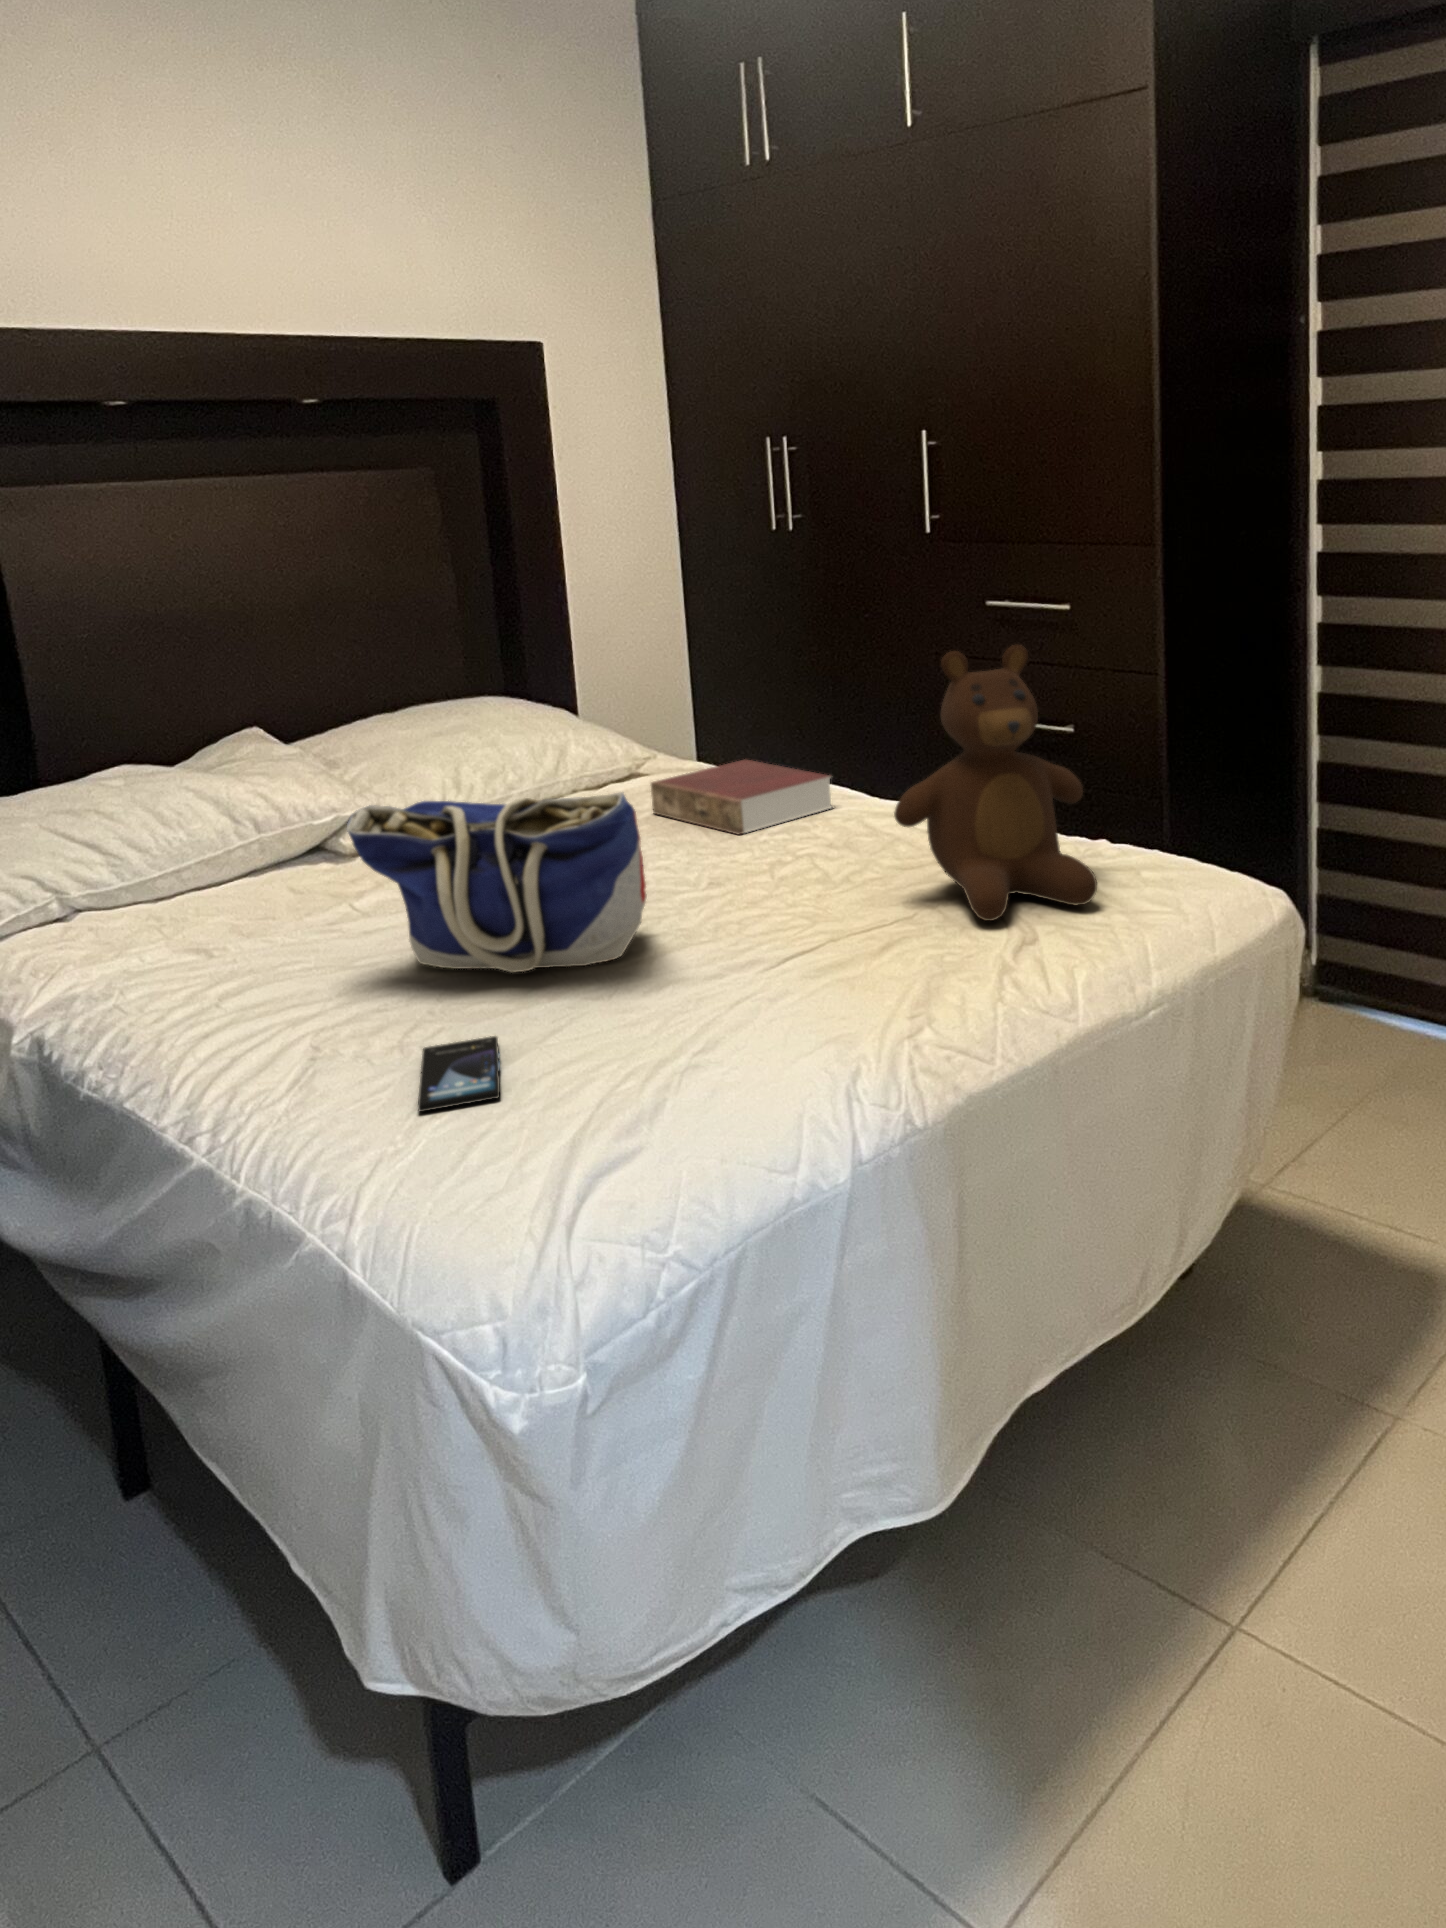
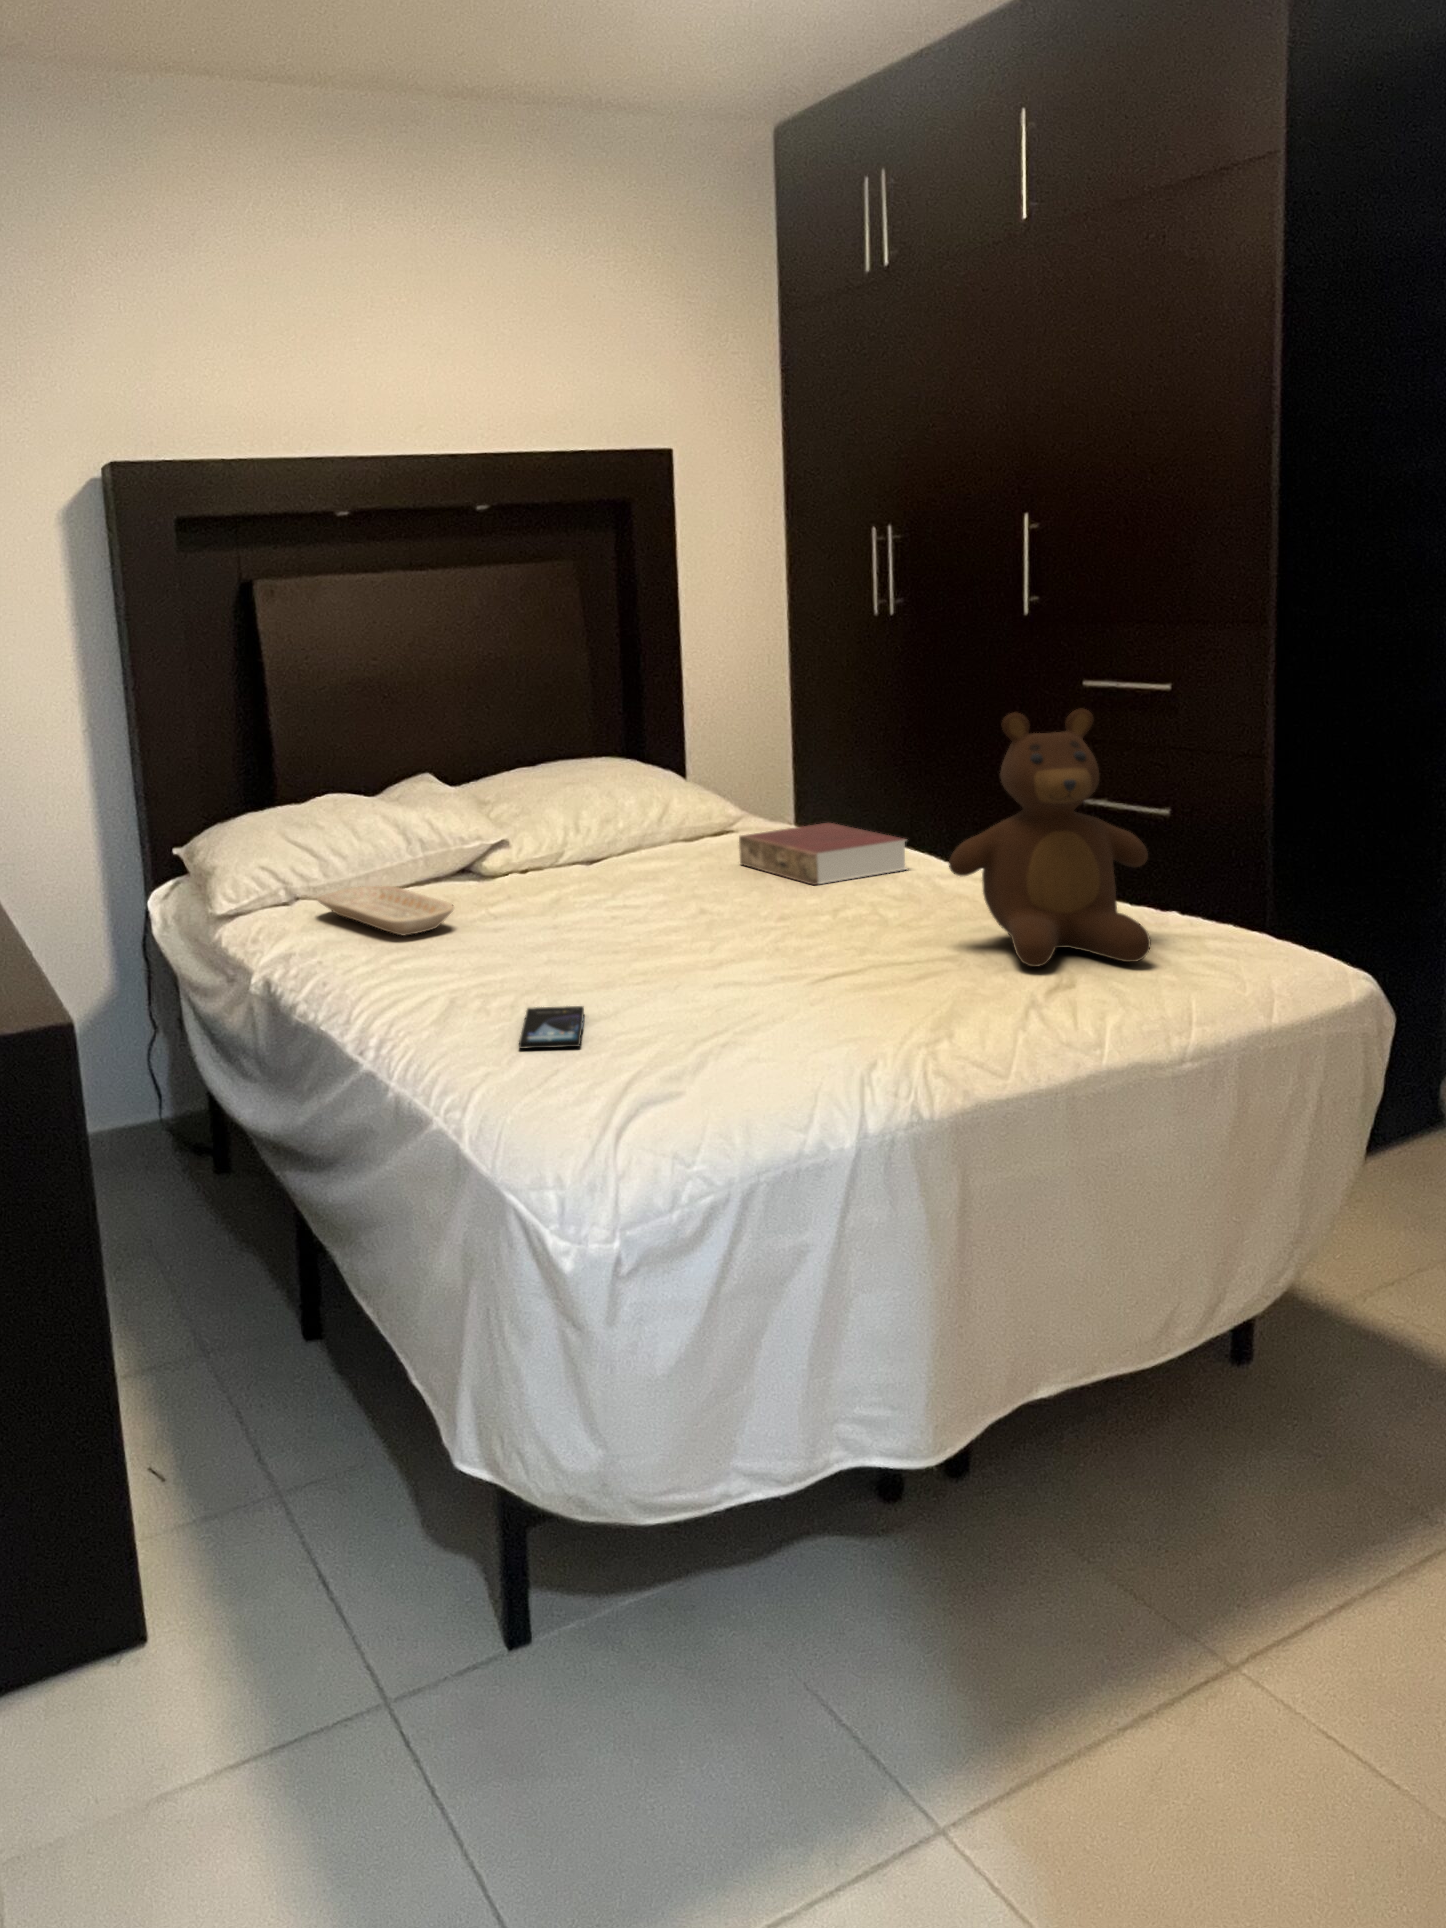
tote bag: present [347,793,647,972] -> none [483,821,717,968]
tray: none [110,882,309,951] -> present [317,886,454,936]

